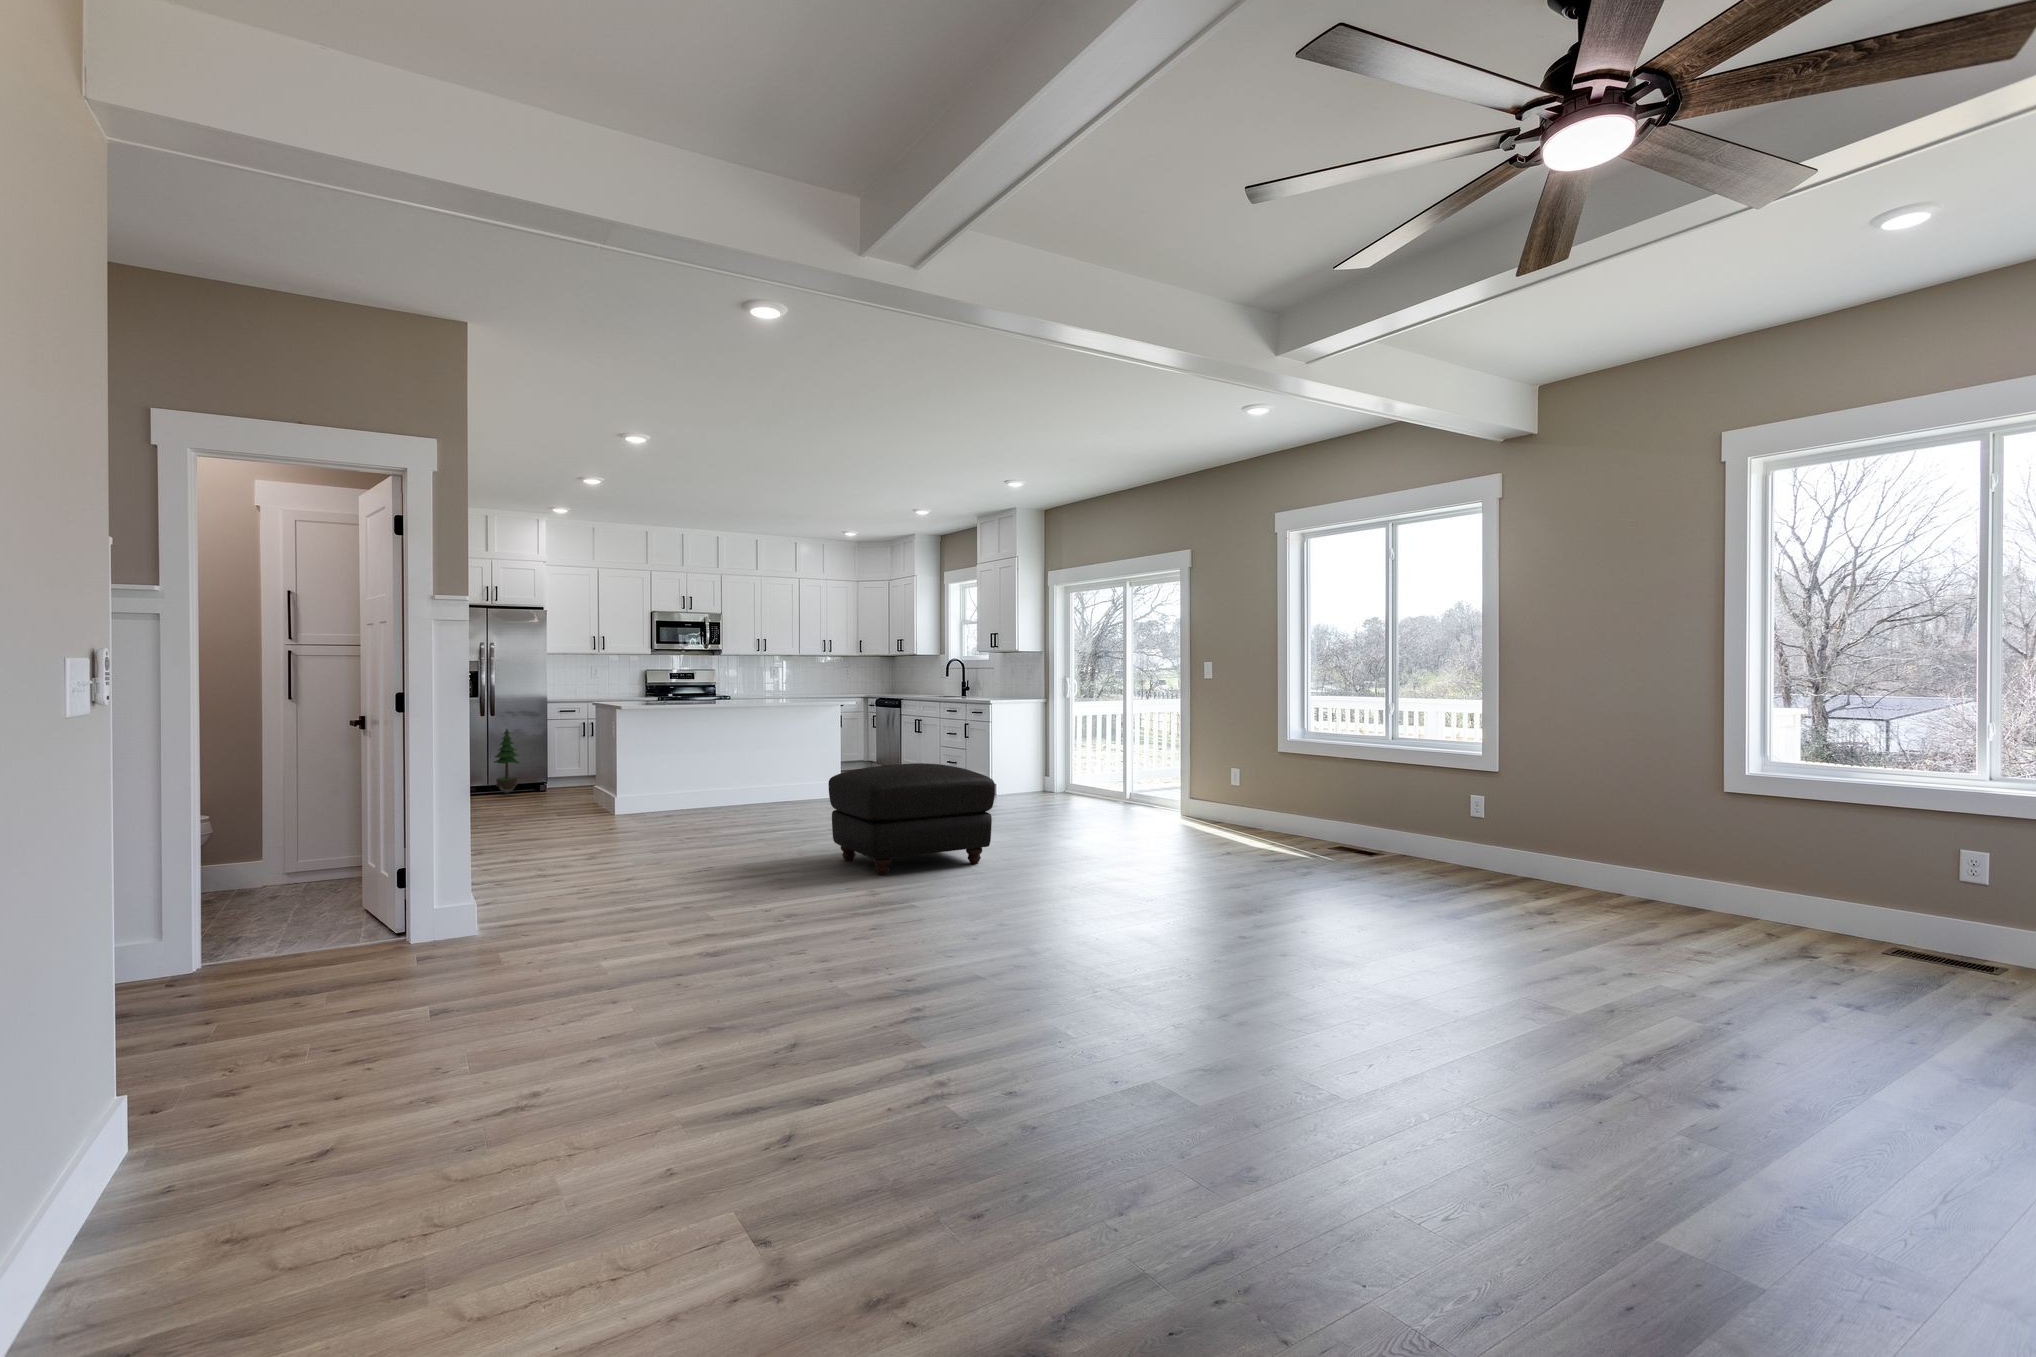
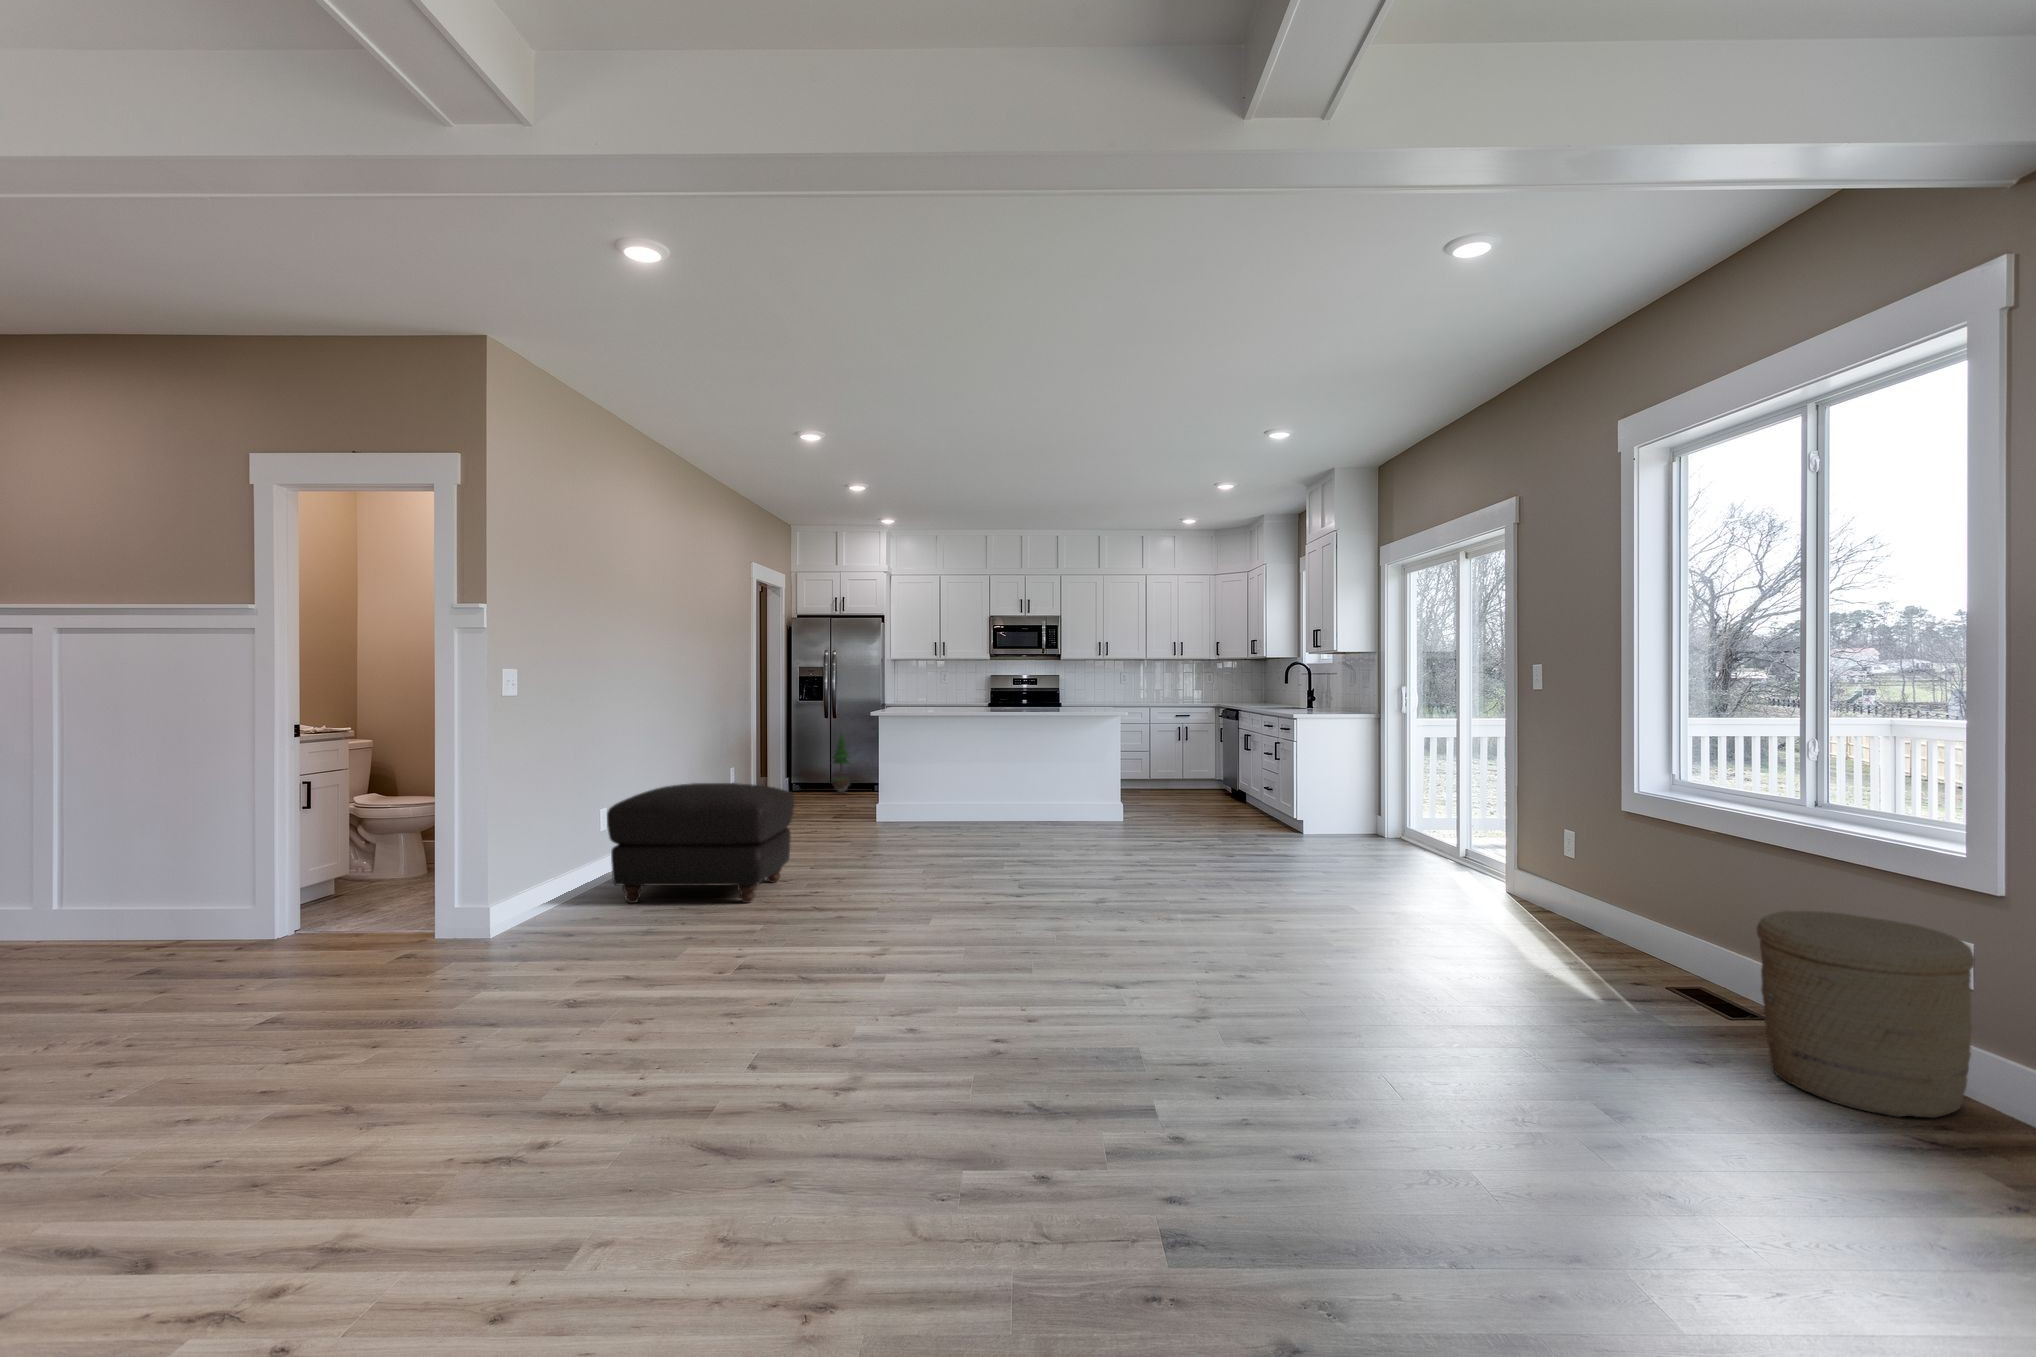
ottoman: present [829,763,995,875] -> present [607,783,794,903]
woven basket: none [1407,789,1495,877] -> present [1757,911,1975,1118]

